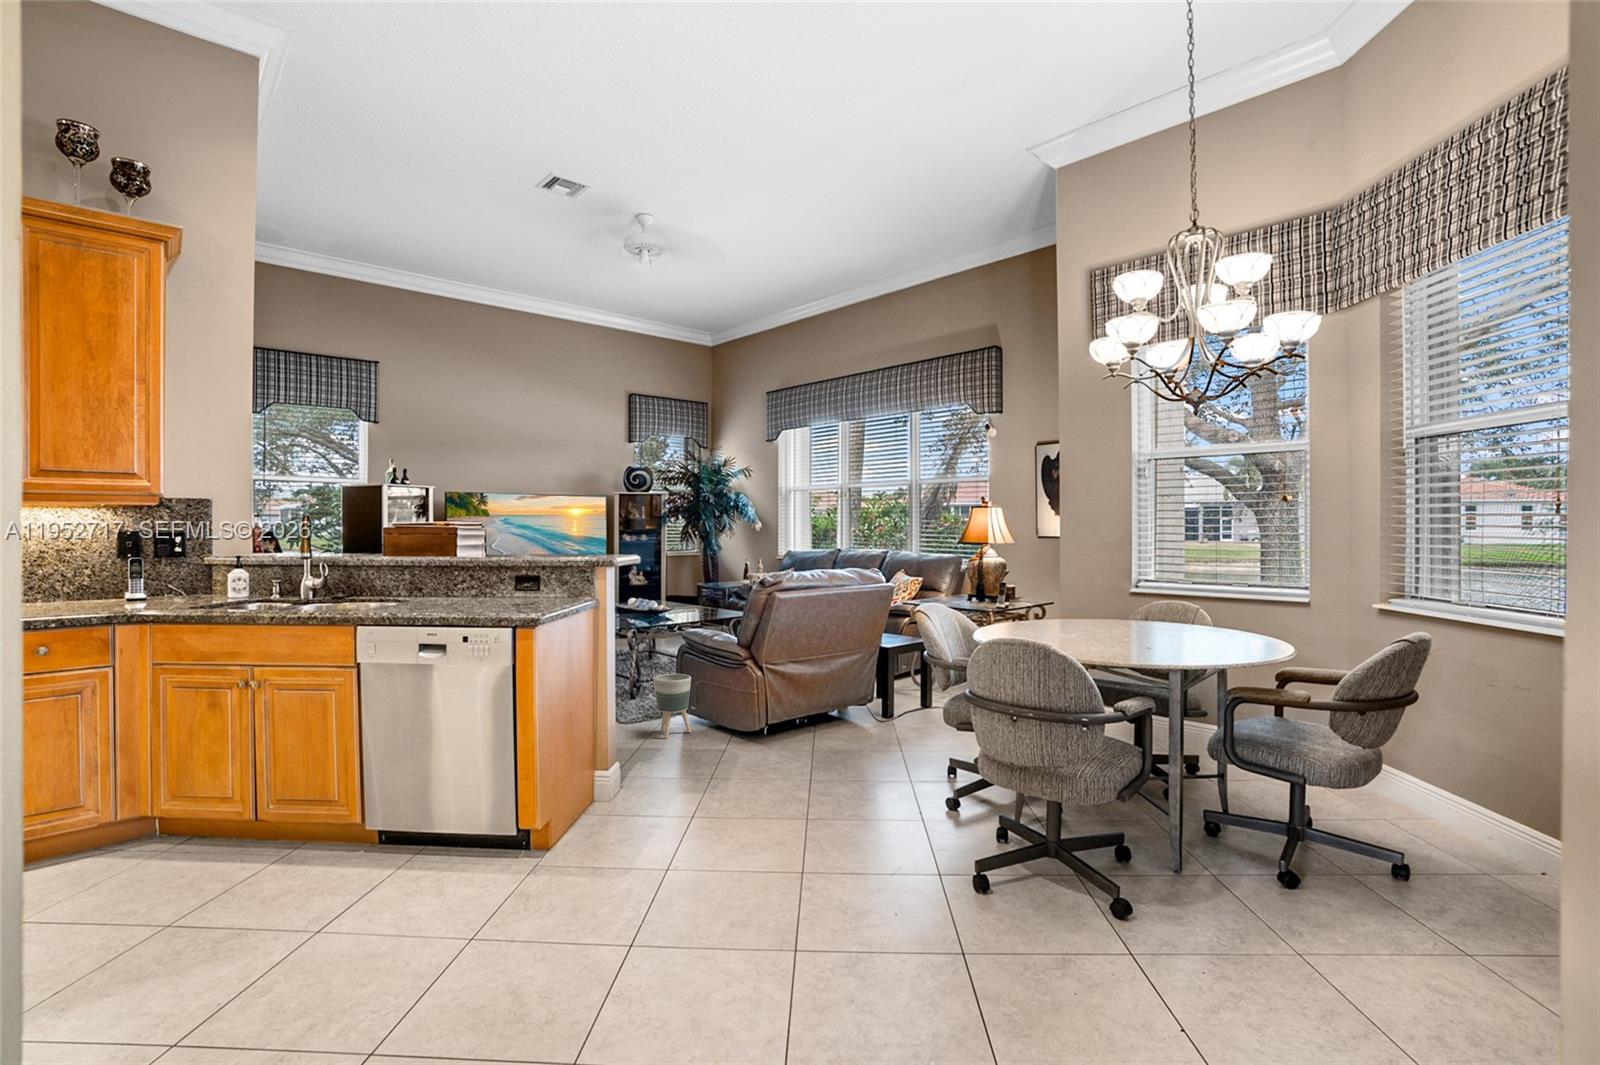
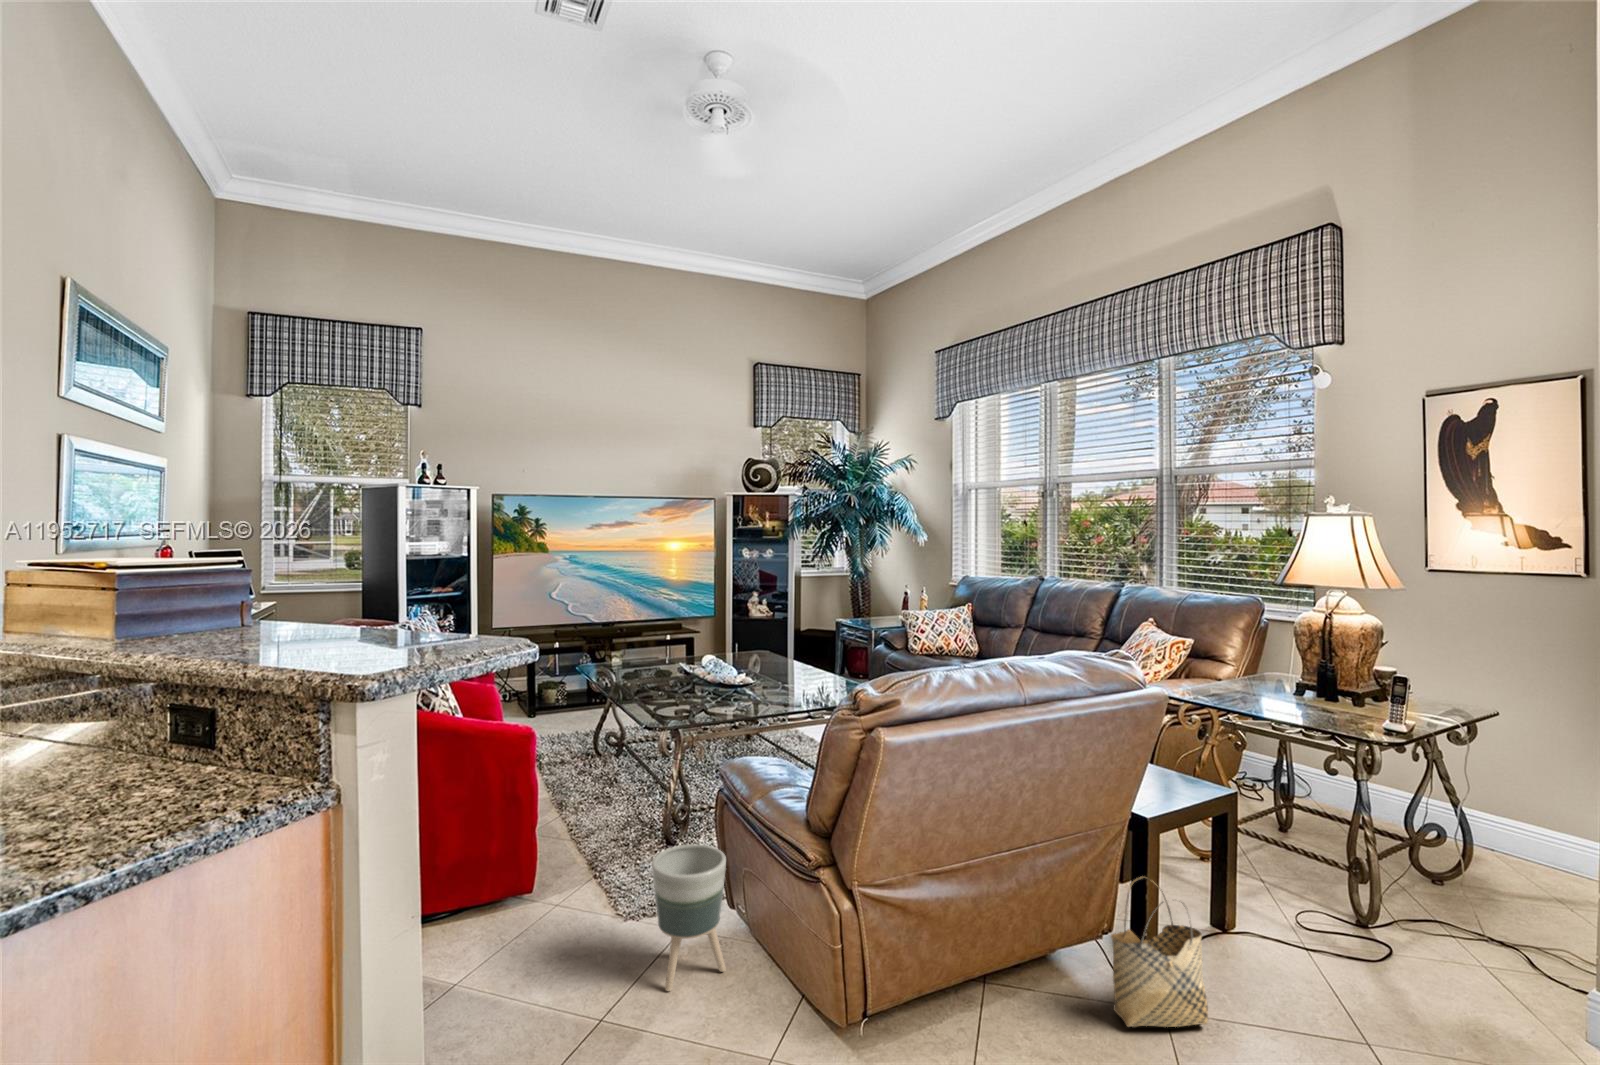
woven basket: none [870,668,910,728] -> present [1111,876,1208,1027]

